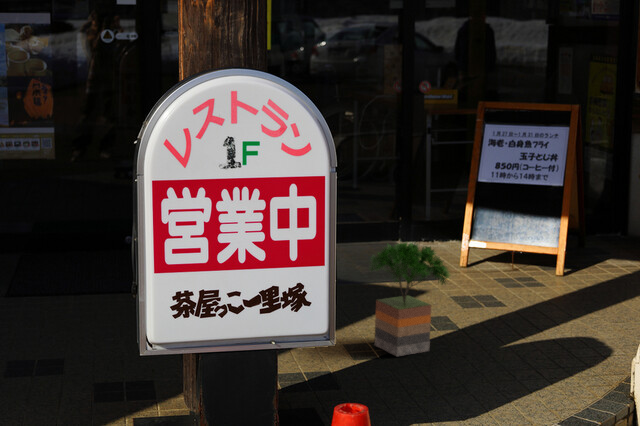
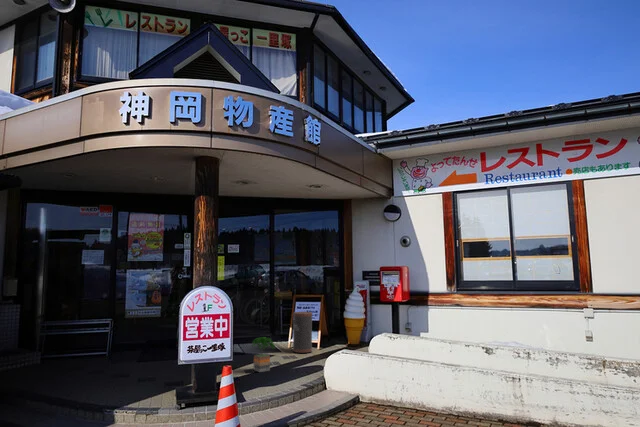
trash can: none [481,156,551,288] -> present [293,312,312,353]

